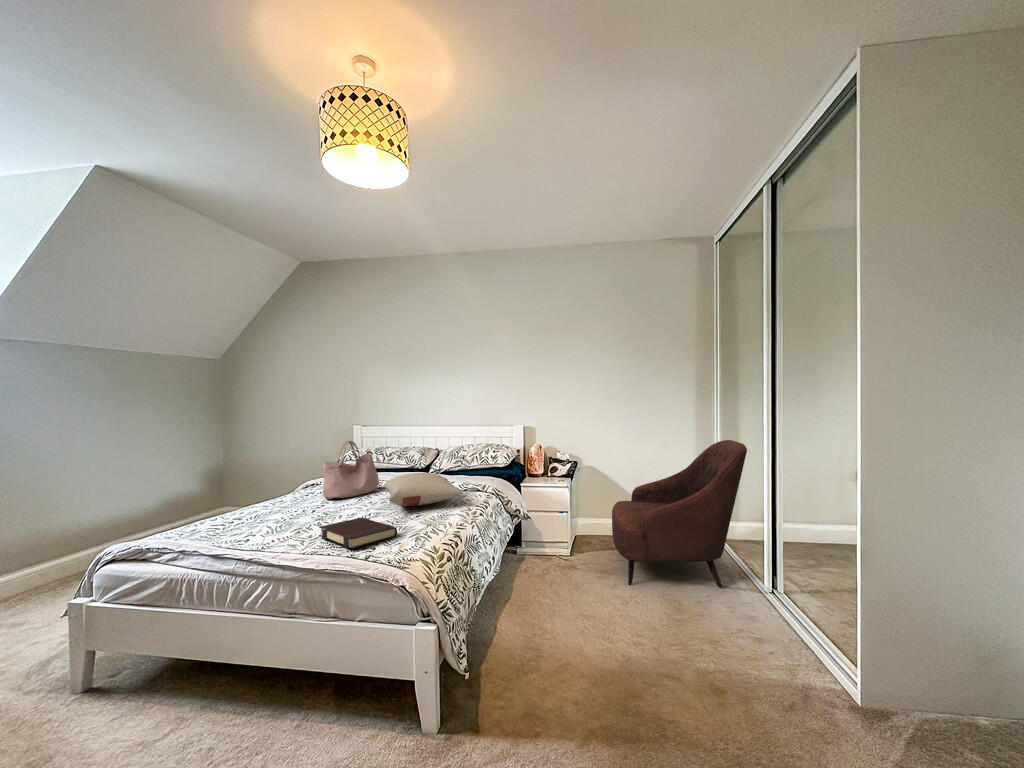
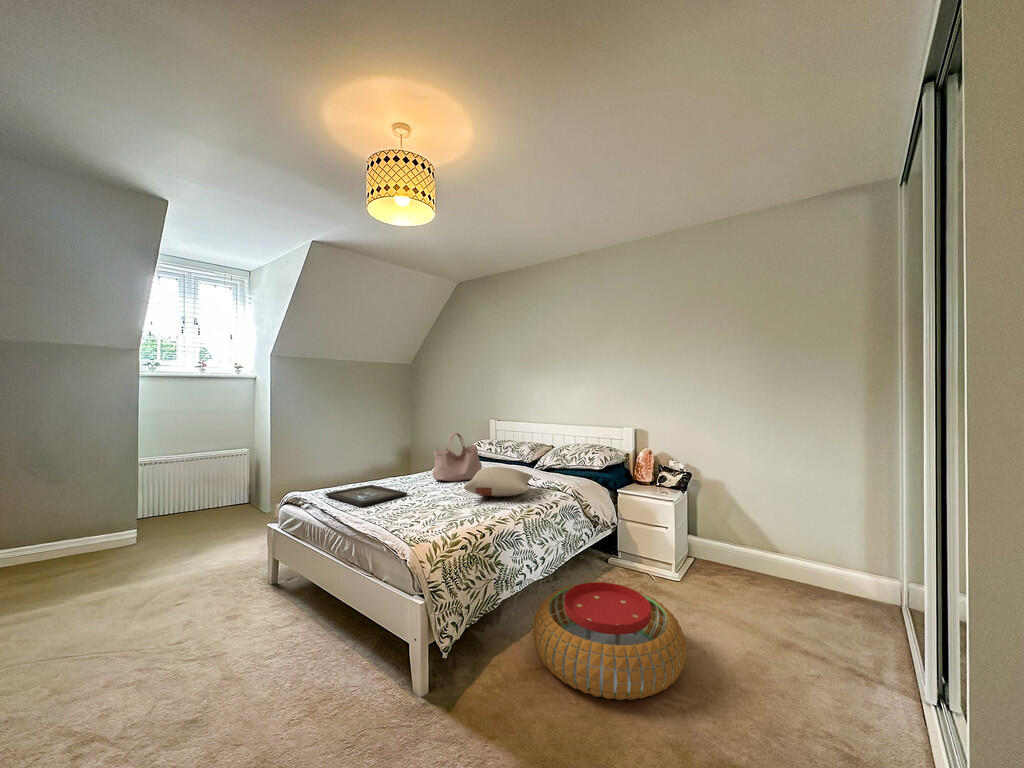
armchair: present [612,440,747,588] -> none [707,469,899,657]
tray: none [182,515,308,543] -> present [325,485,407,507]
book: present [319,517,397,549] -> none [400,499,452,523]
pouf: none [498,571,646,681] -> present [533,582,686,700]

